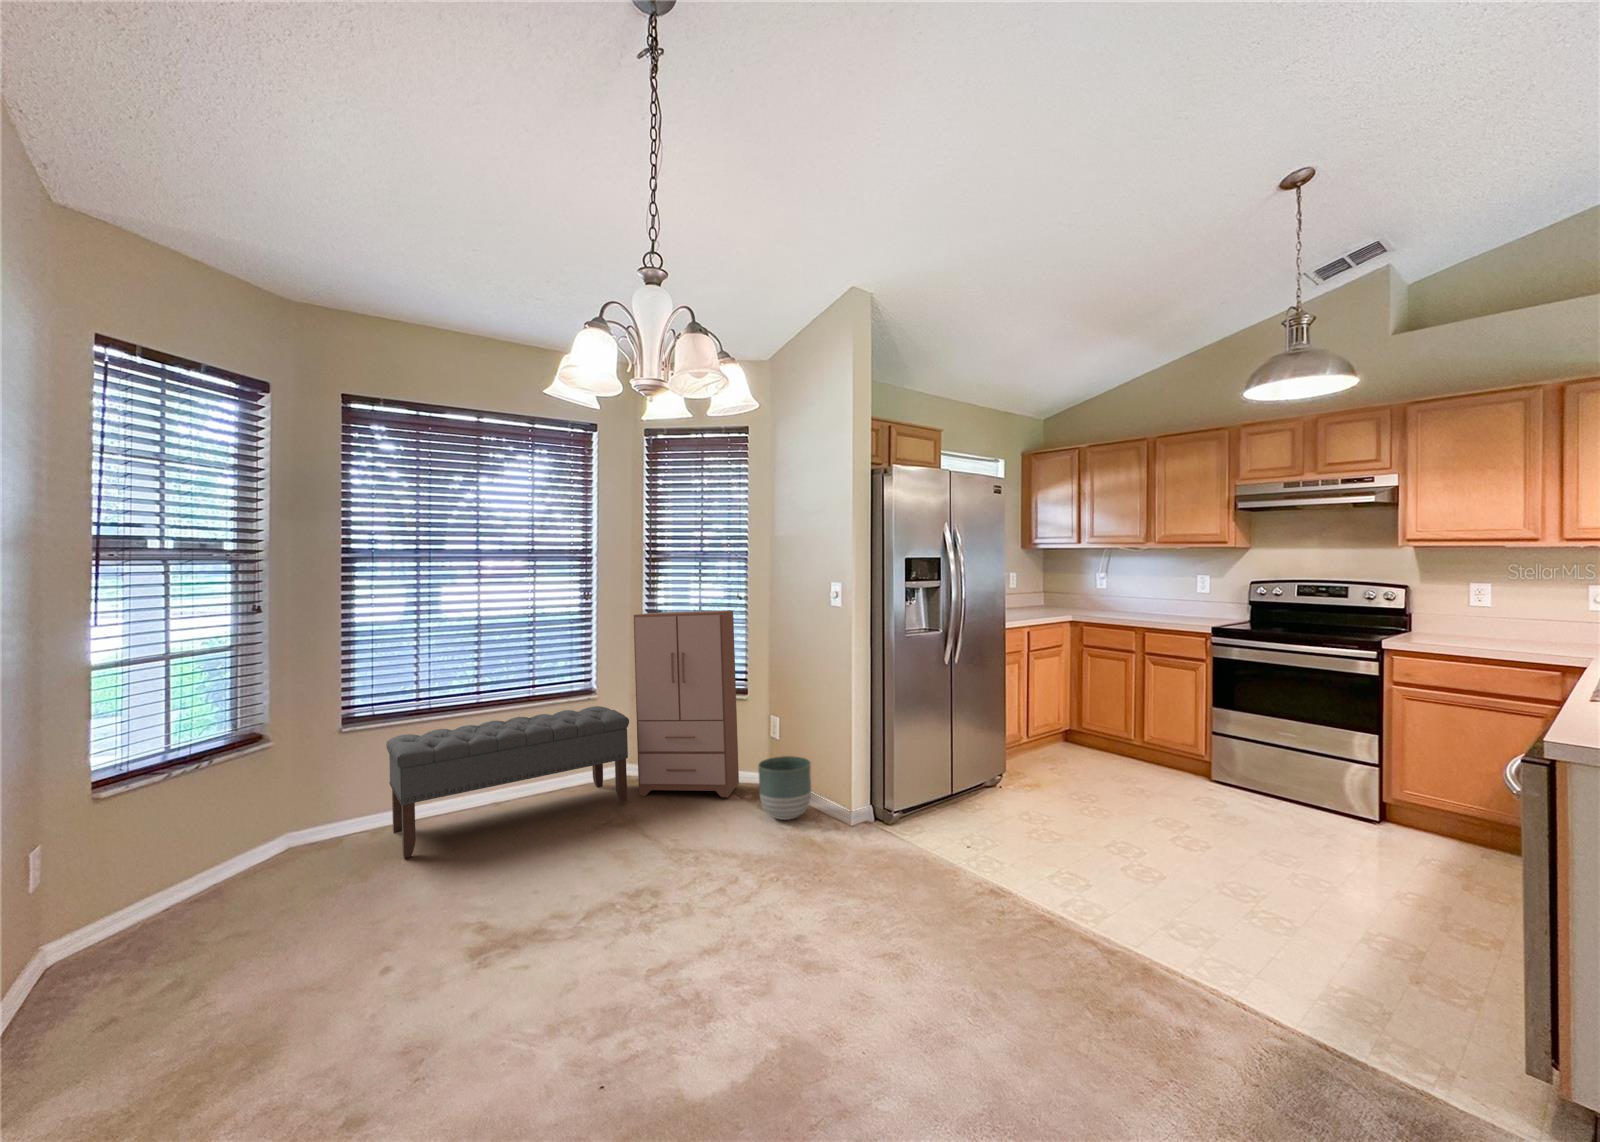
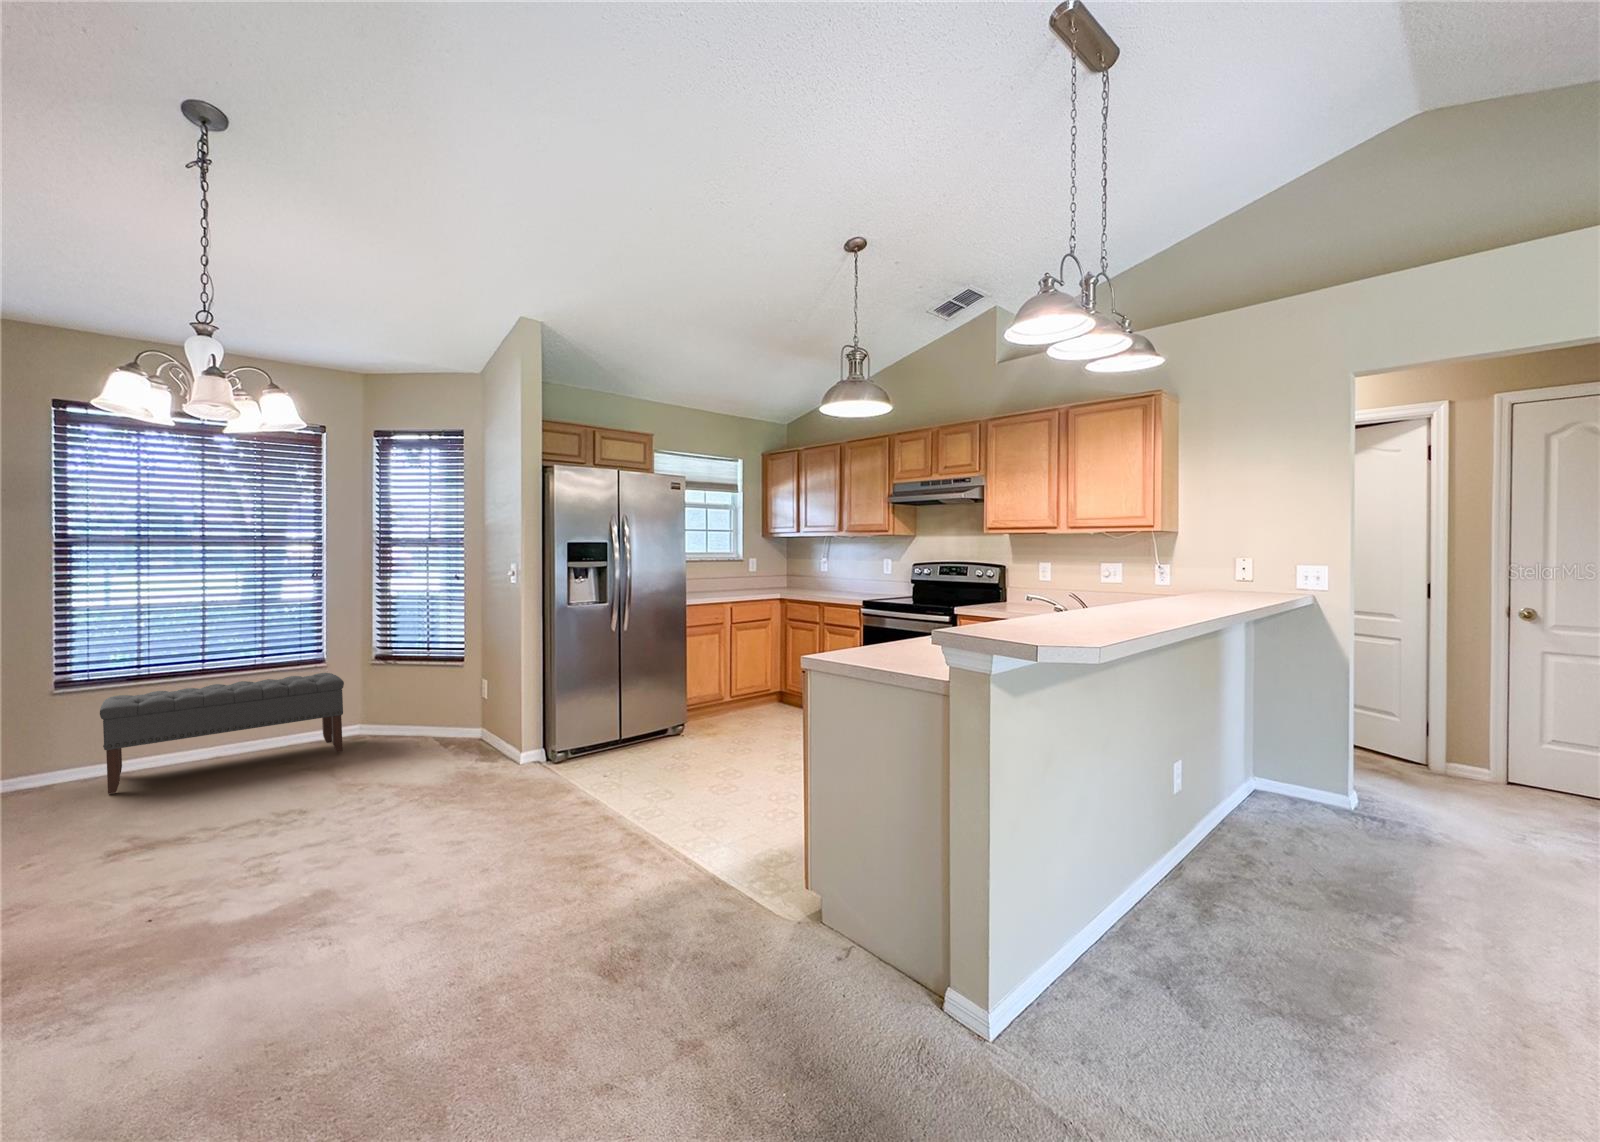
cabinet: present [634,610,739,797] -> none [354,590,458,748]
planter: present [758,756,811,820] -> none [449,710,497,760]

